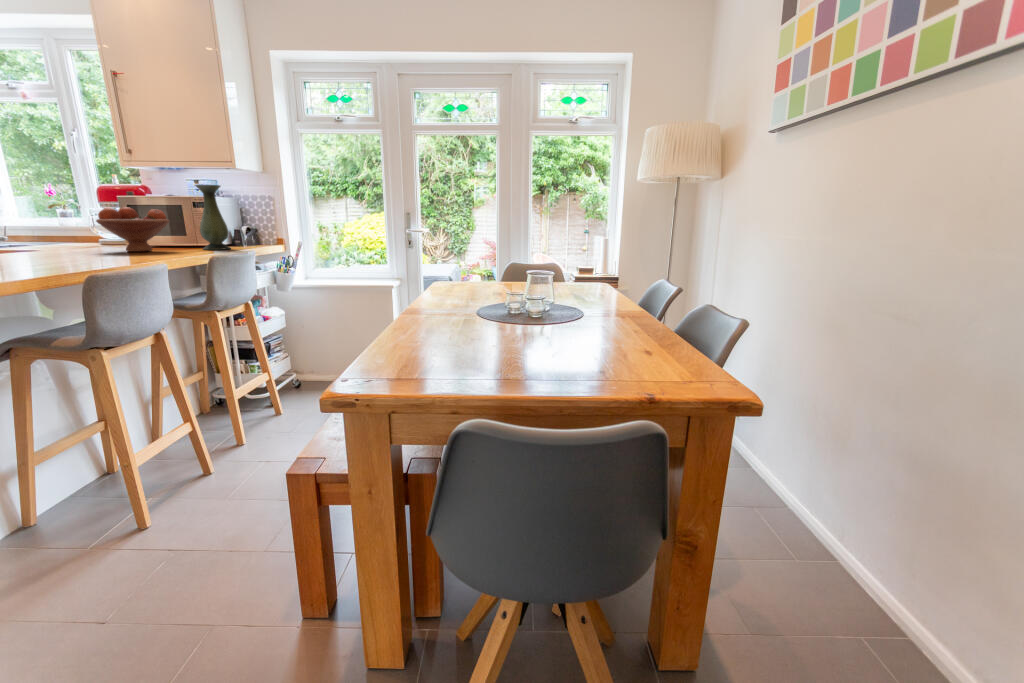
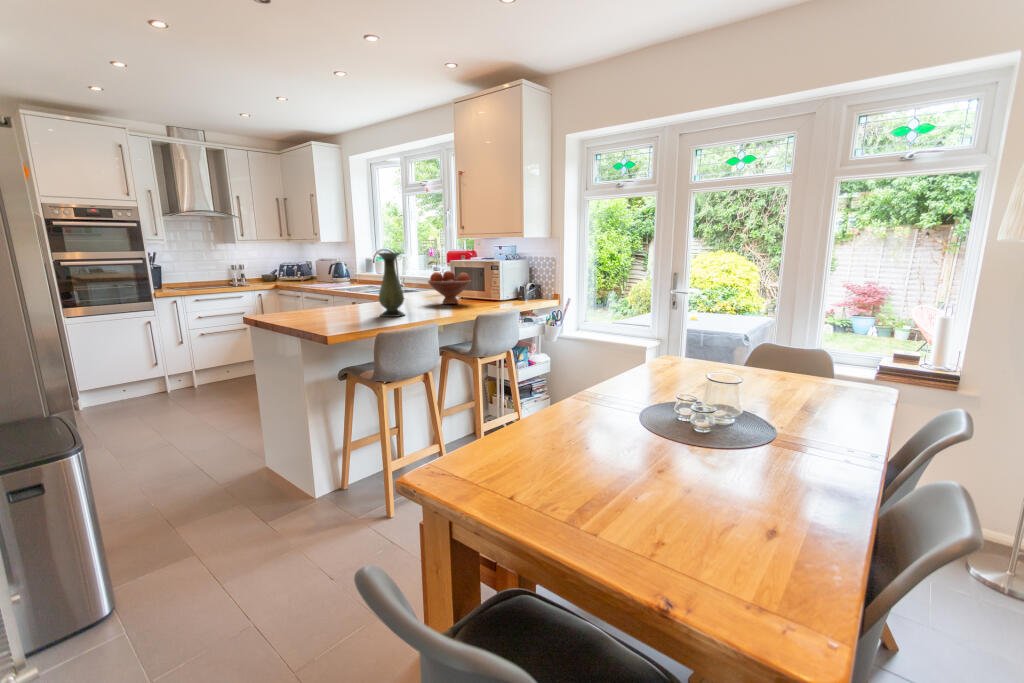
vase: present [195,185,231,250] -> present [378,253,405,317]

